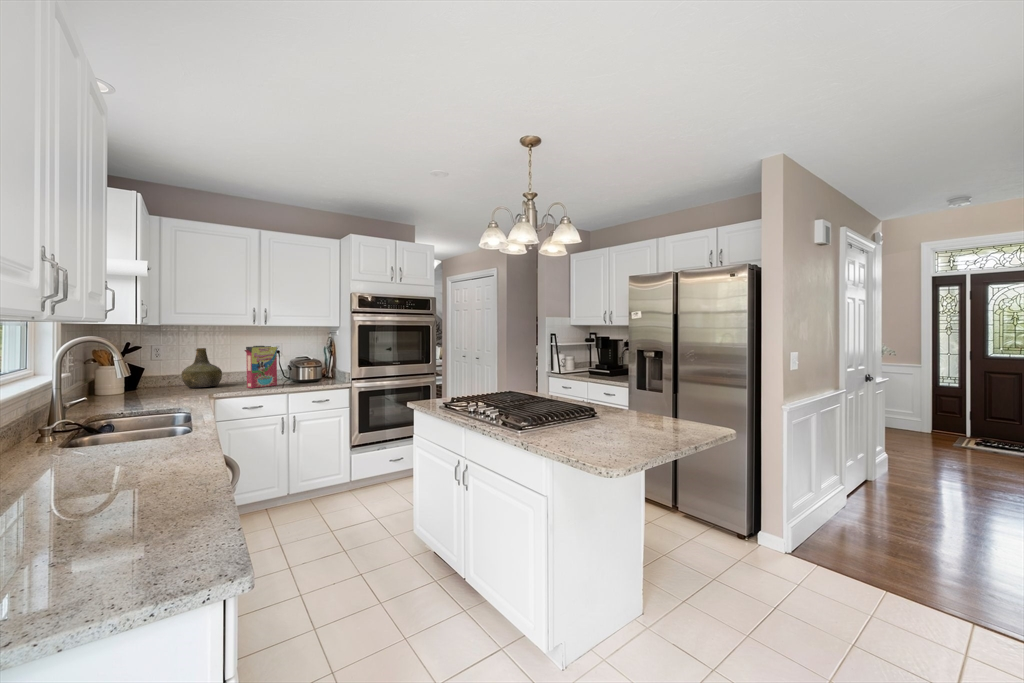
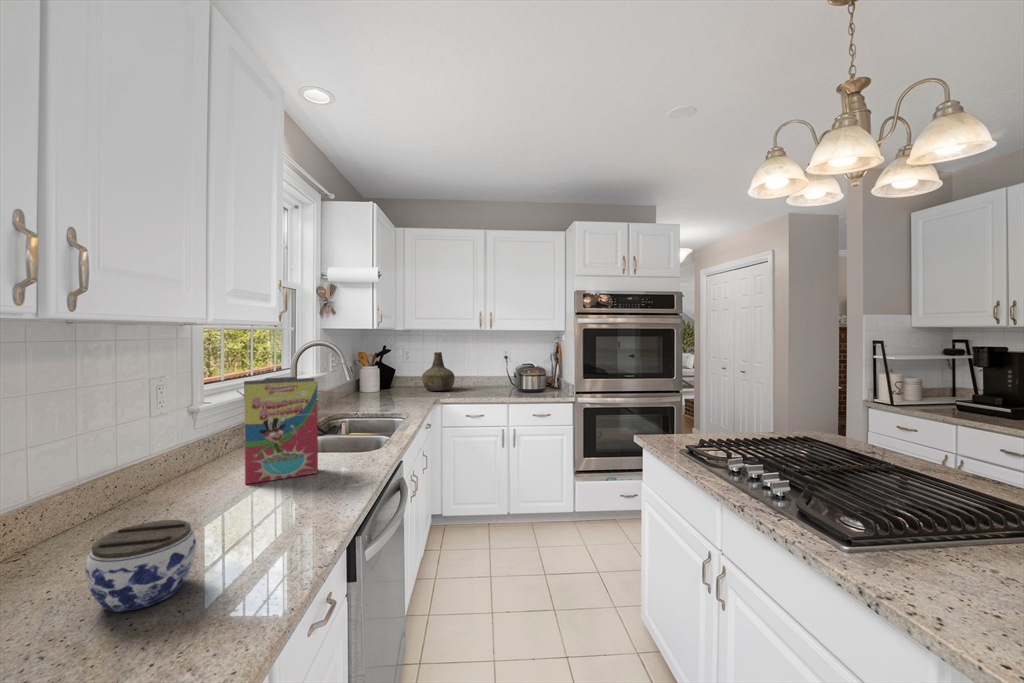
cereal box: present [245,346,277,388] -> present [237,377,325,484]
jar: none [36,465,128,529] -> present [85,520,196,612]

